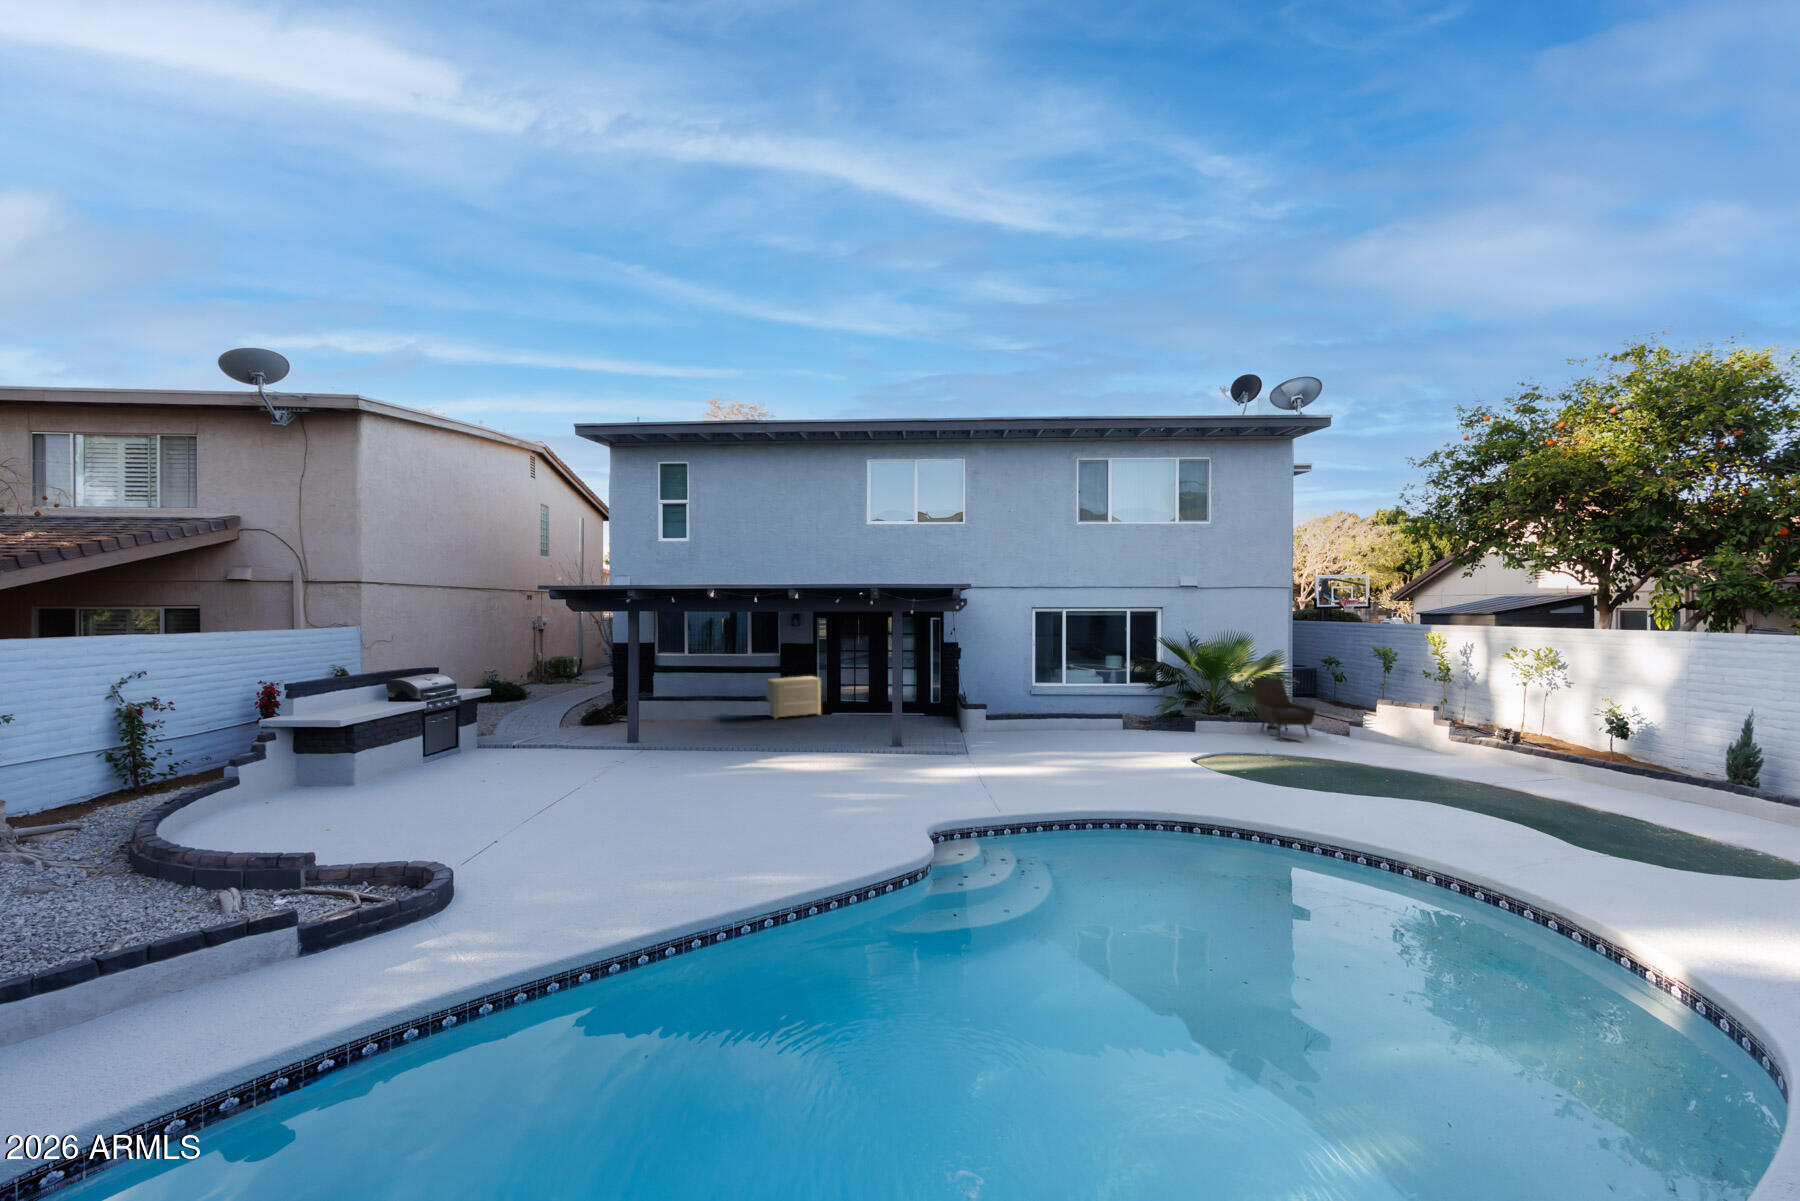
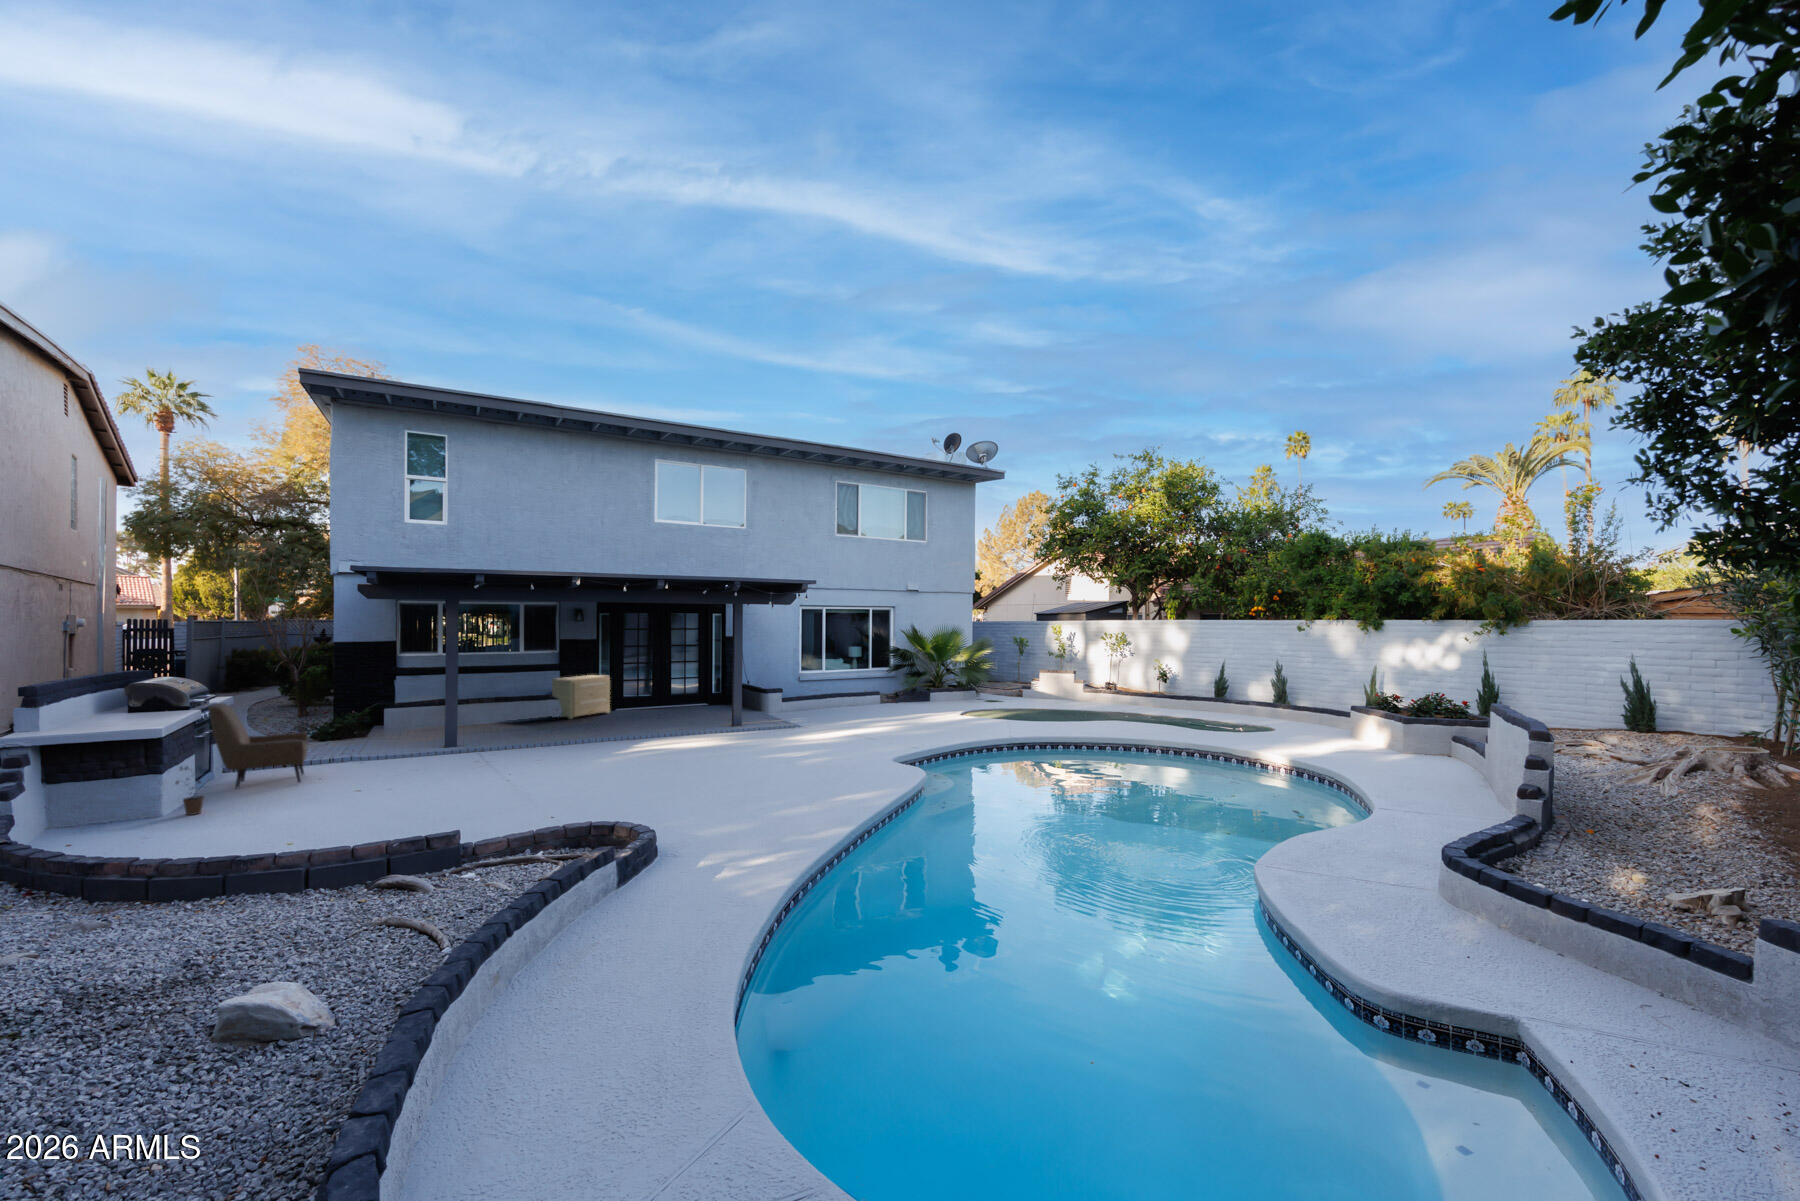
chair: present [1254,678,1315,737] -> present [208,703,308,788]
potted plant: none [299,752,325,792] -> present [176,766,204,815]

